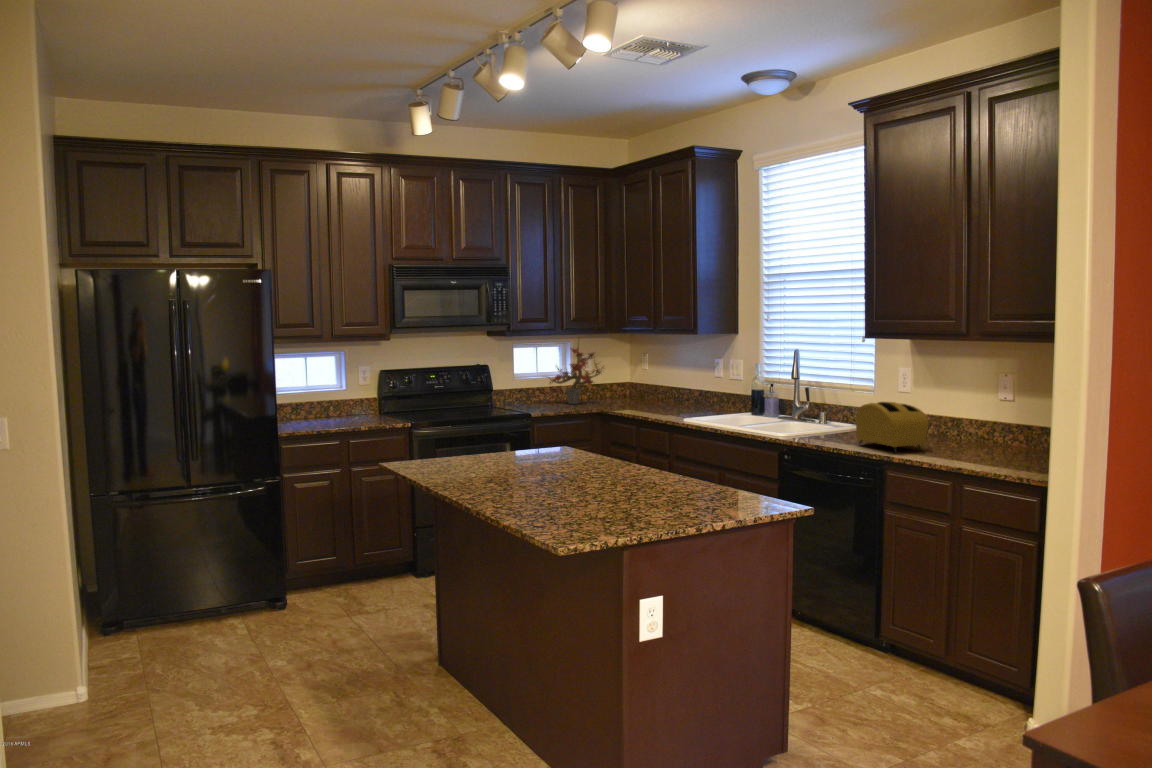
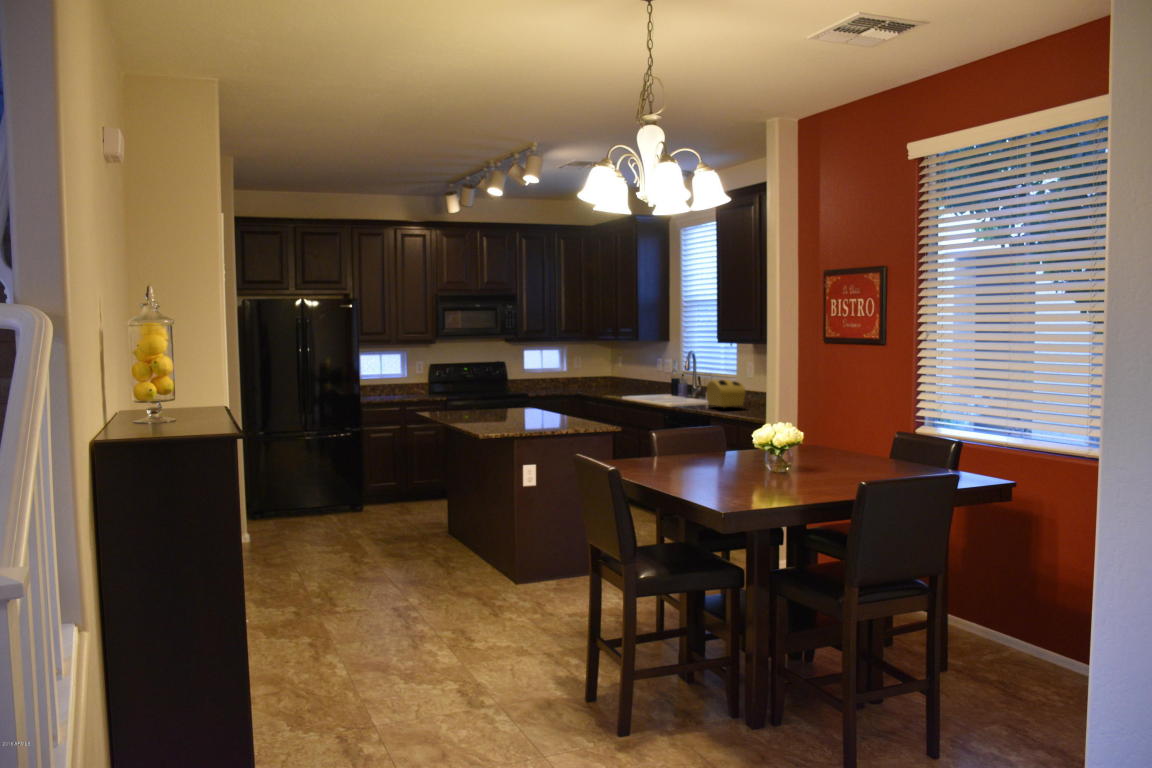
potted plant: present [550,343,603,404] -> none [539,343,581,389]

